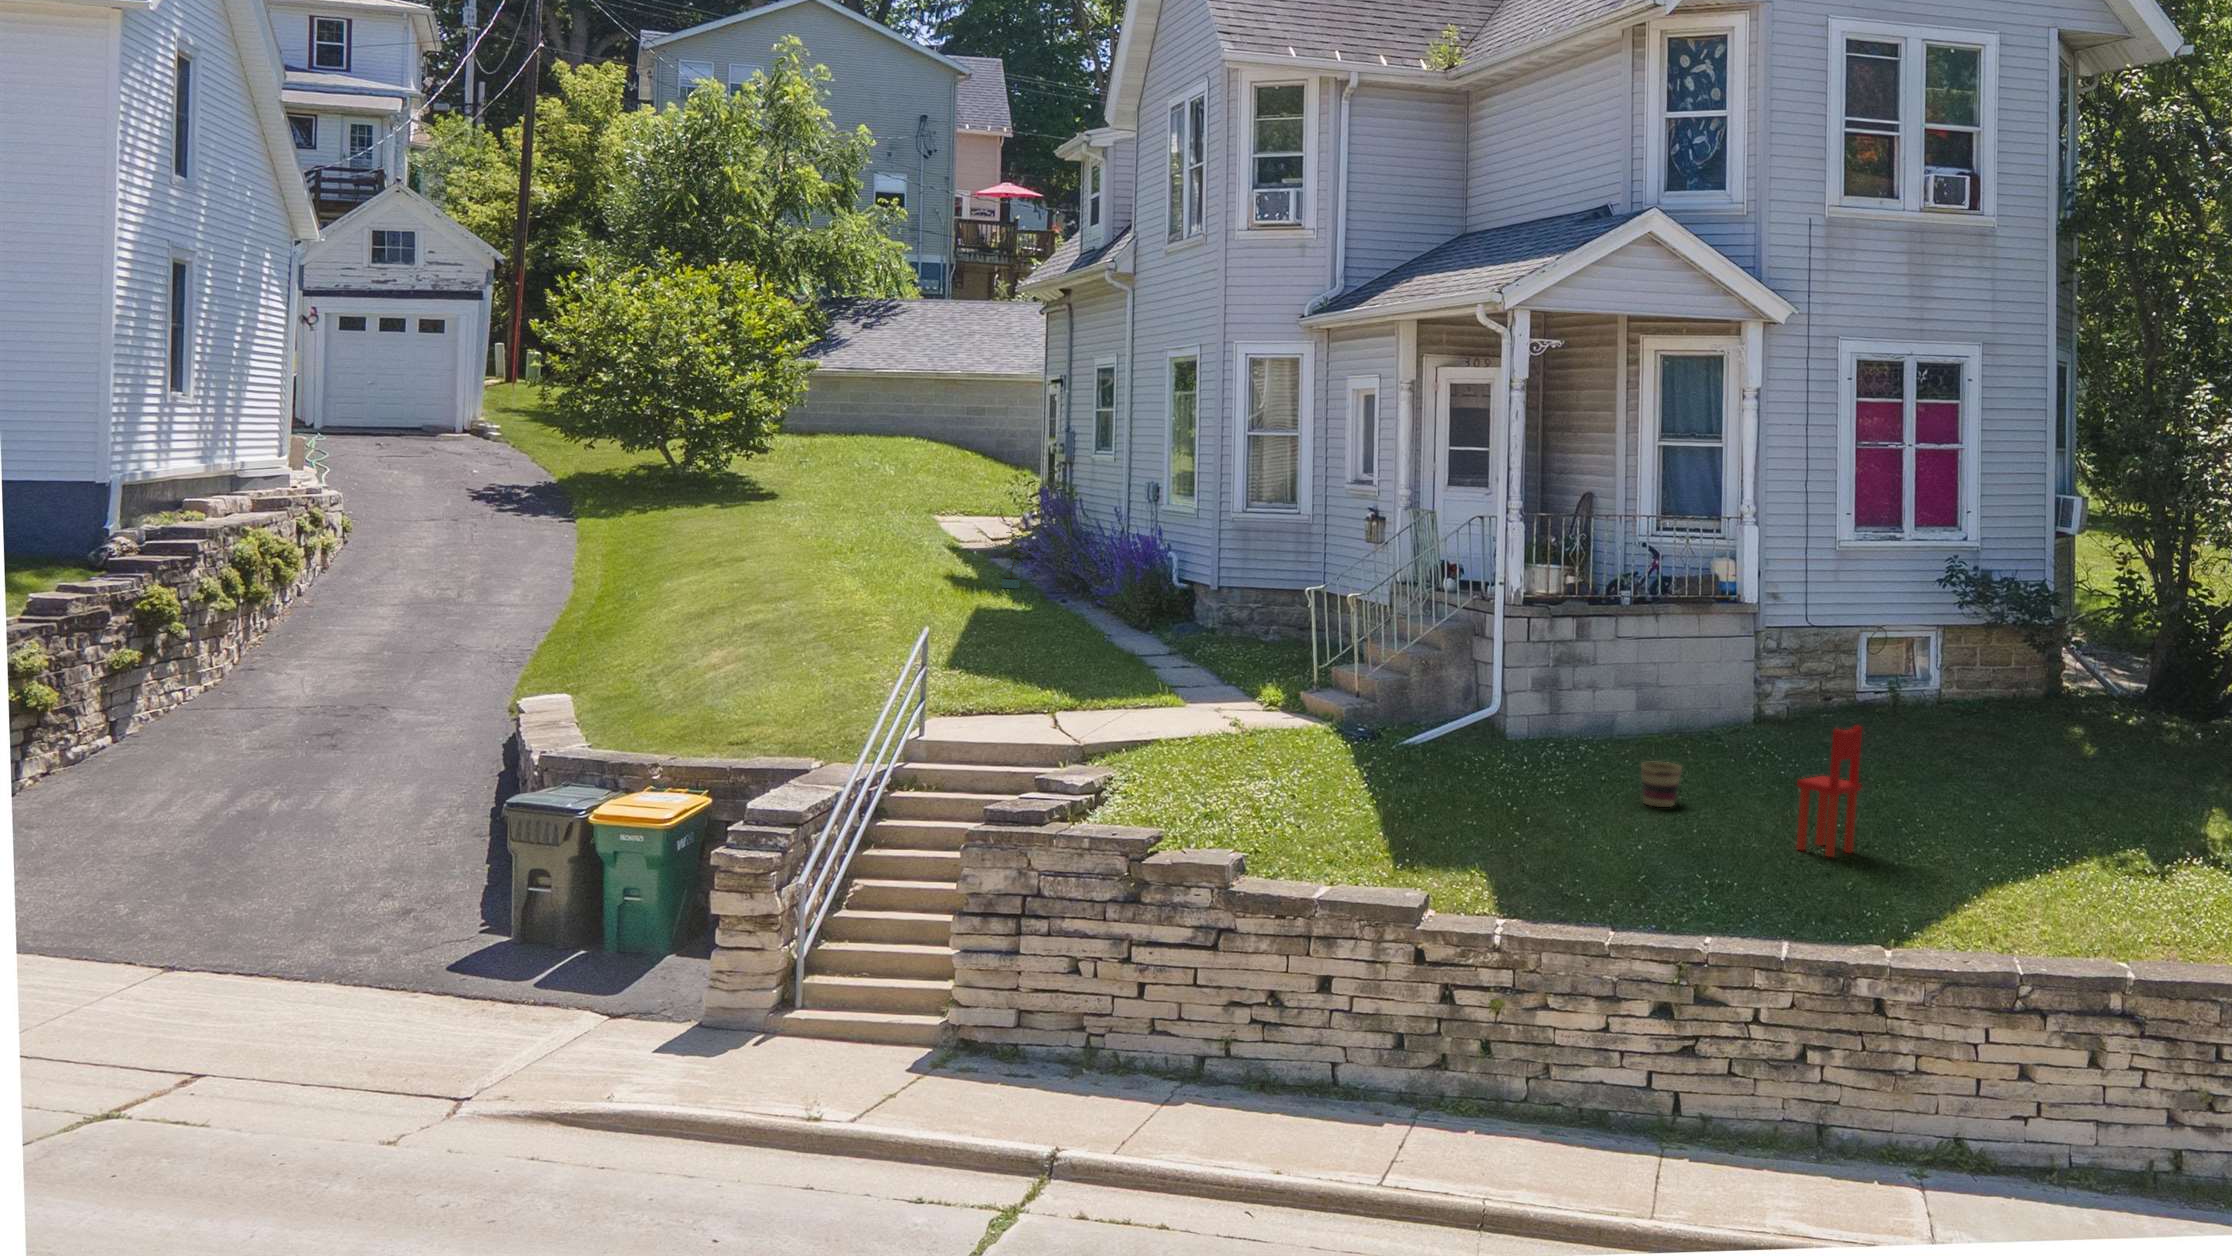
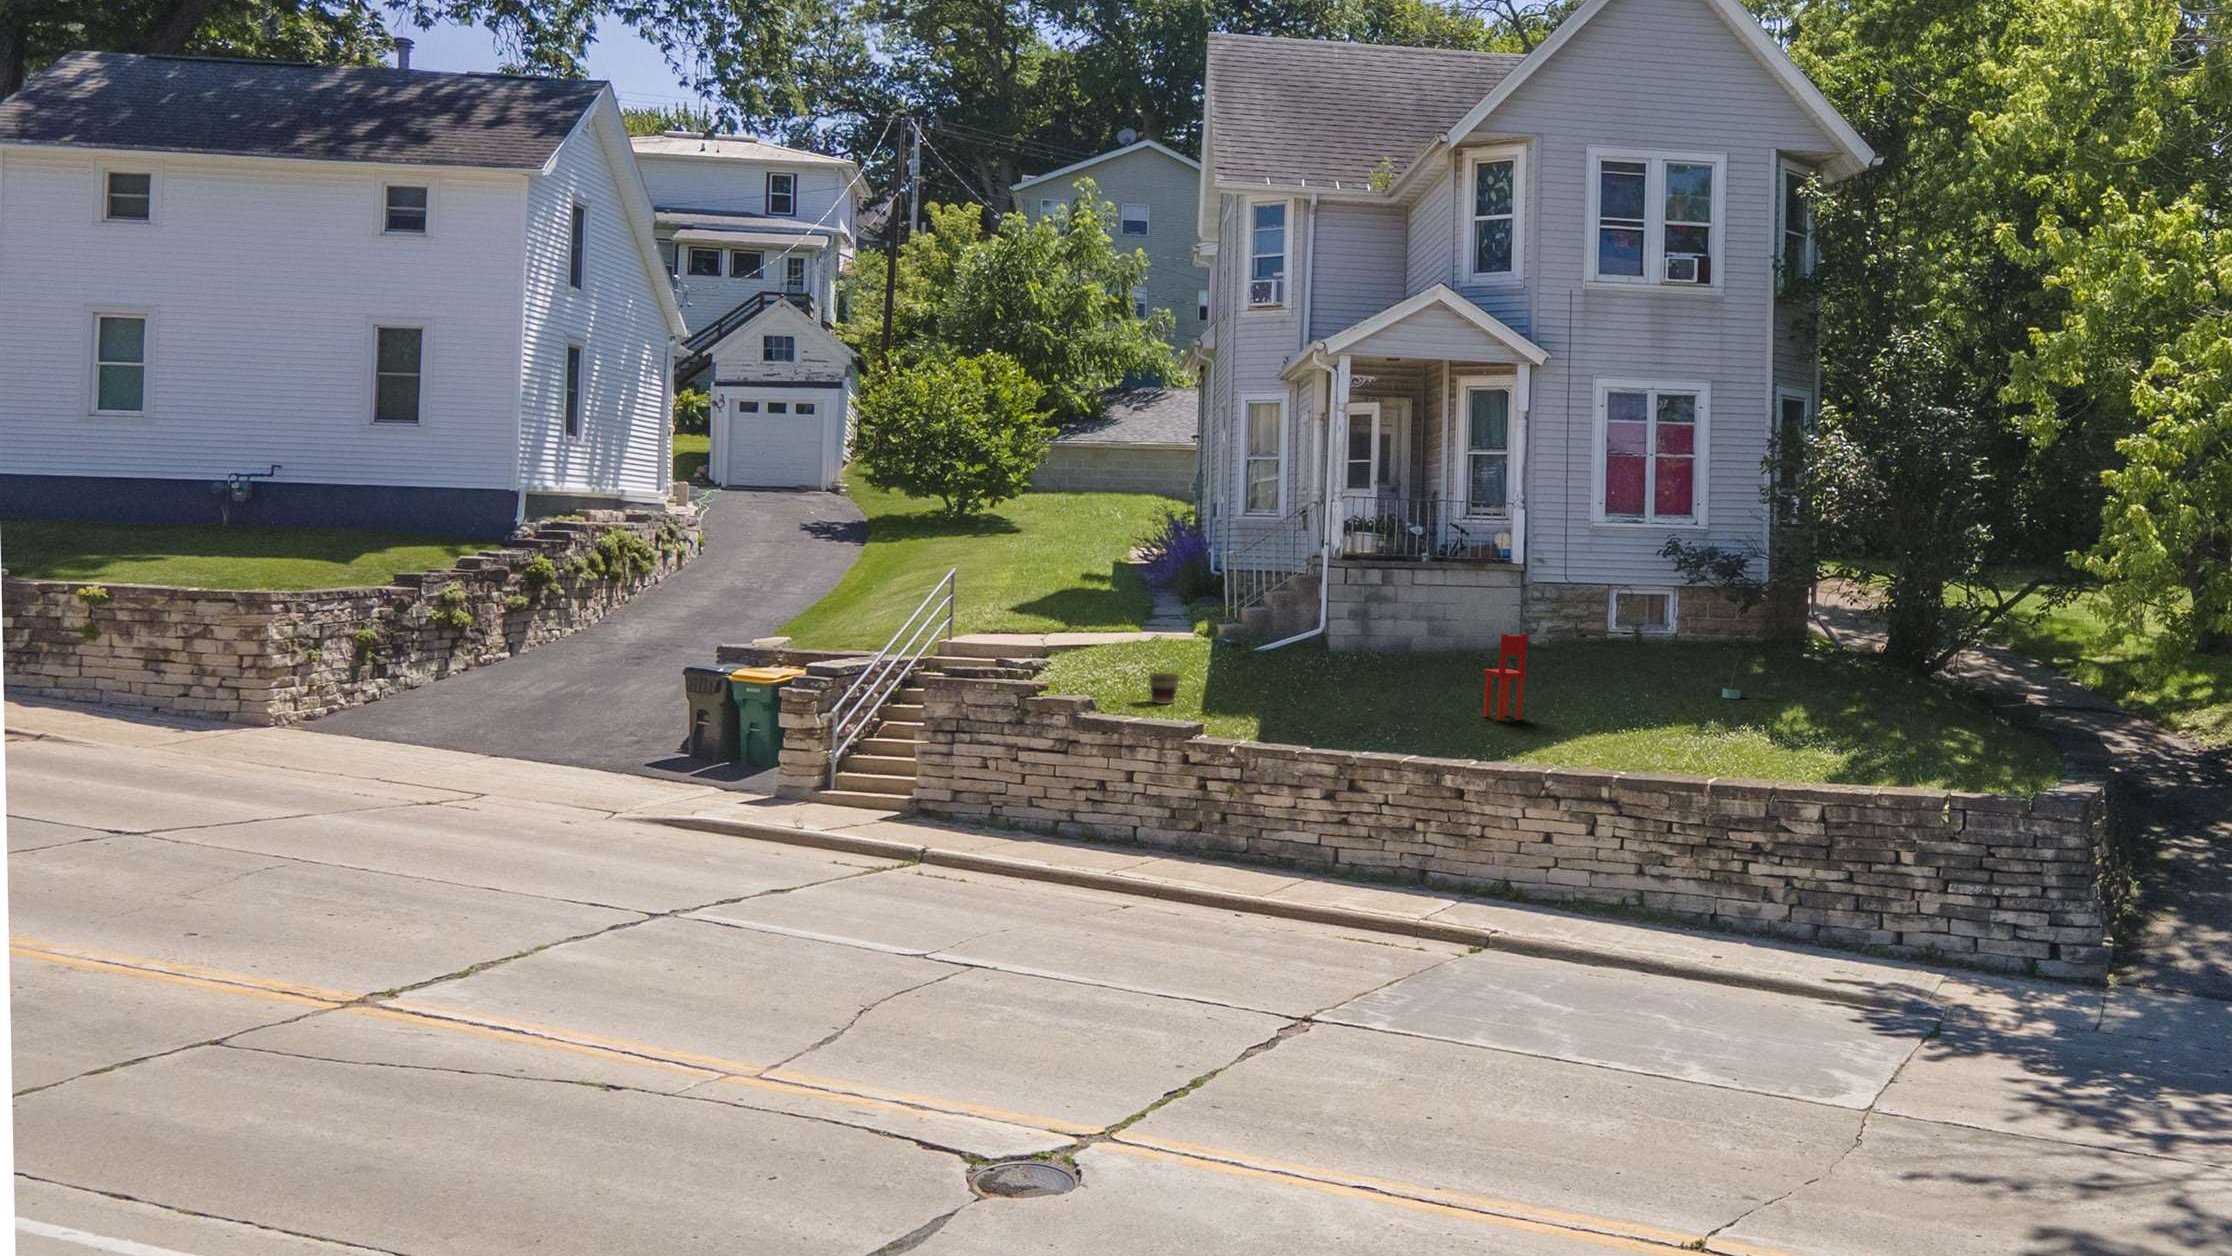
potted plant: present [1000,532,1032,588] -> present [1722,641,1753,699]
basket: present [1641,762,1682,807] -> present [1149,673,1179,704]

